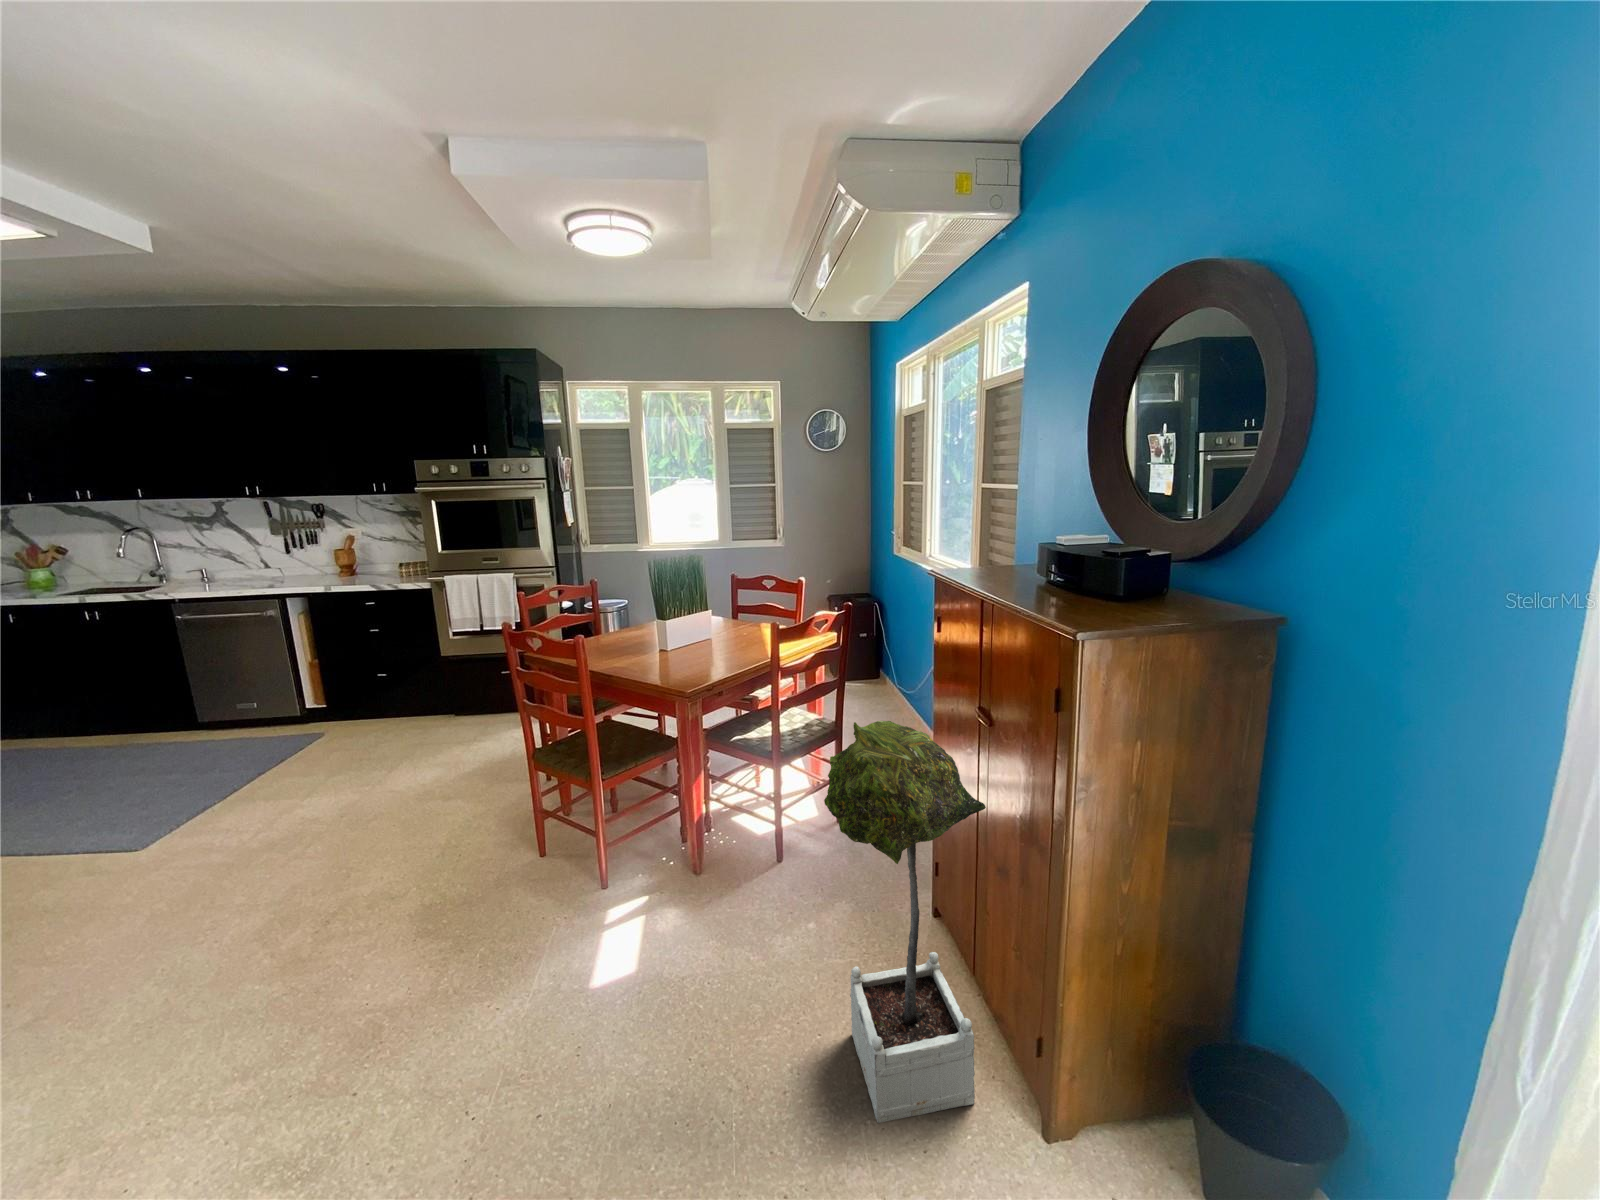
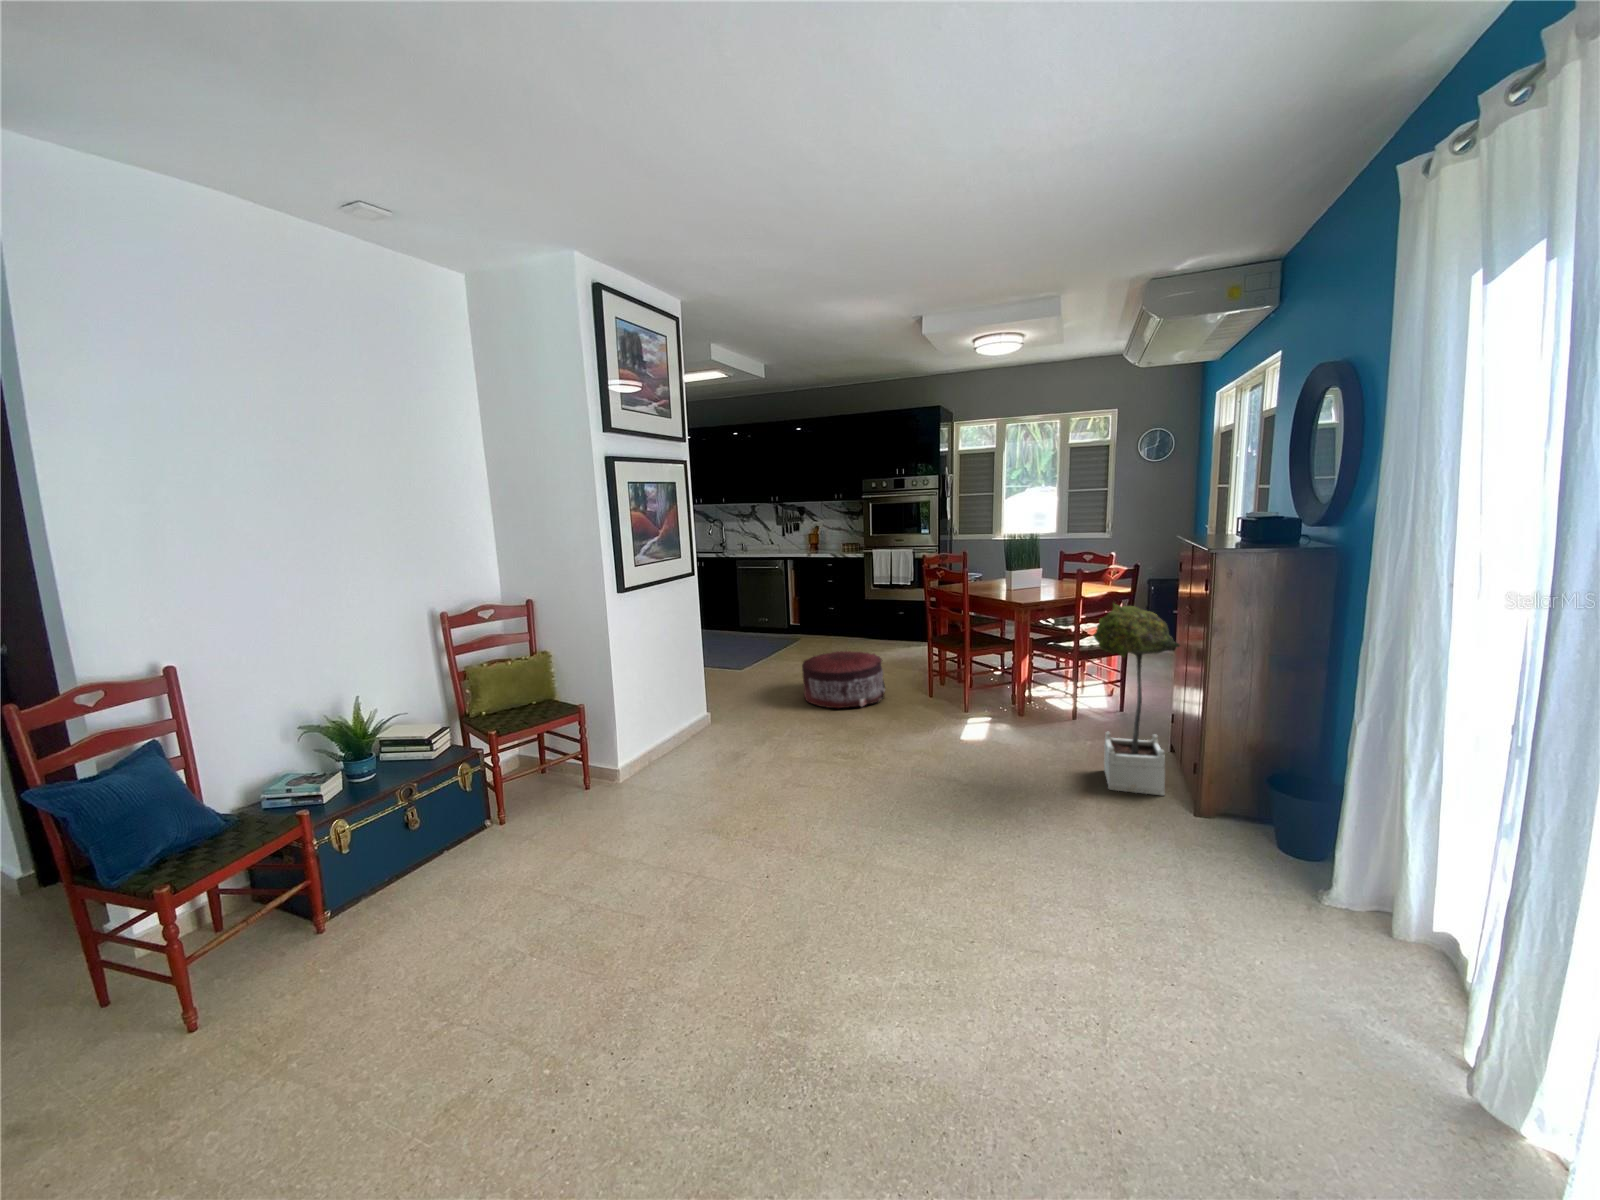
pouf: none [219,790,438,957] -> present [802,651,885,708]

